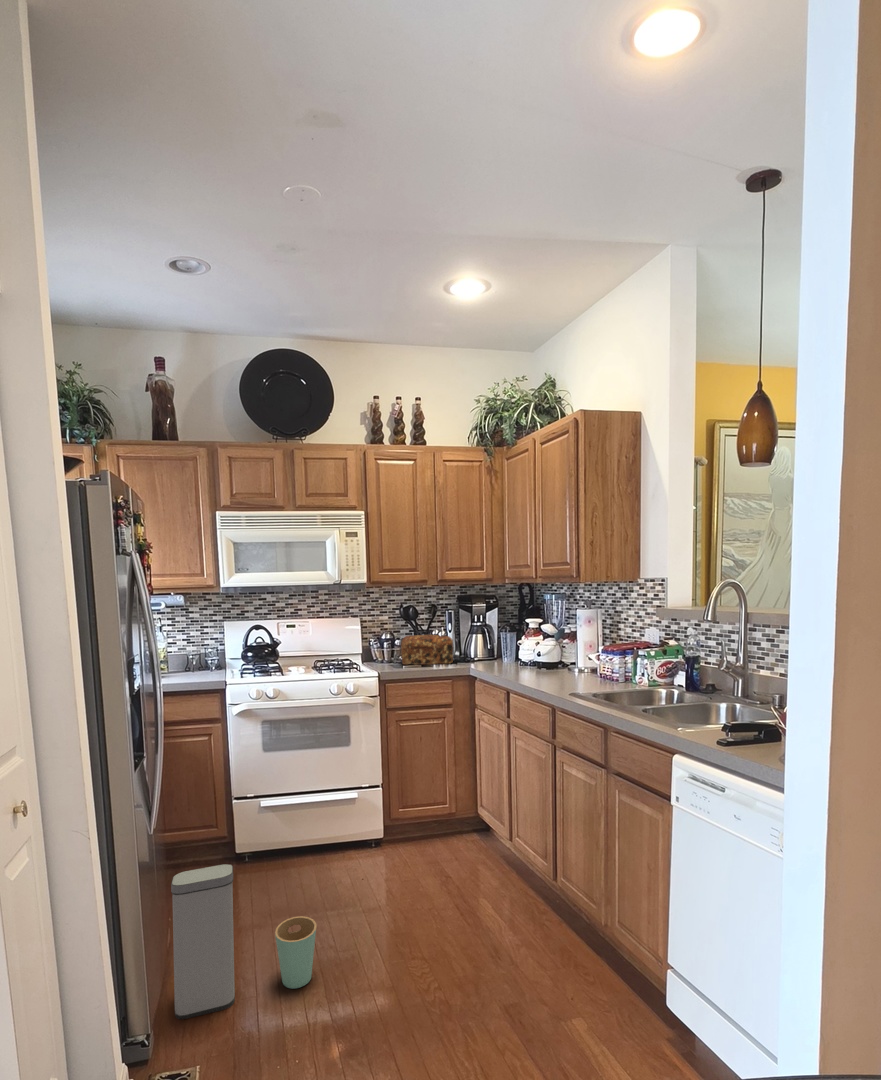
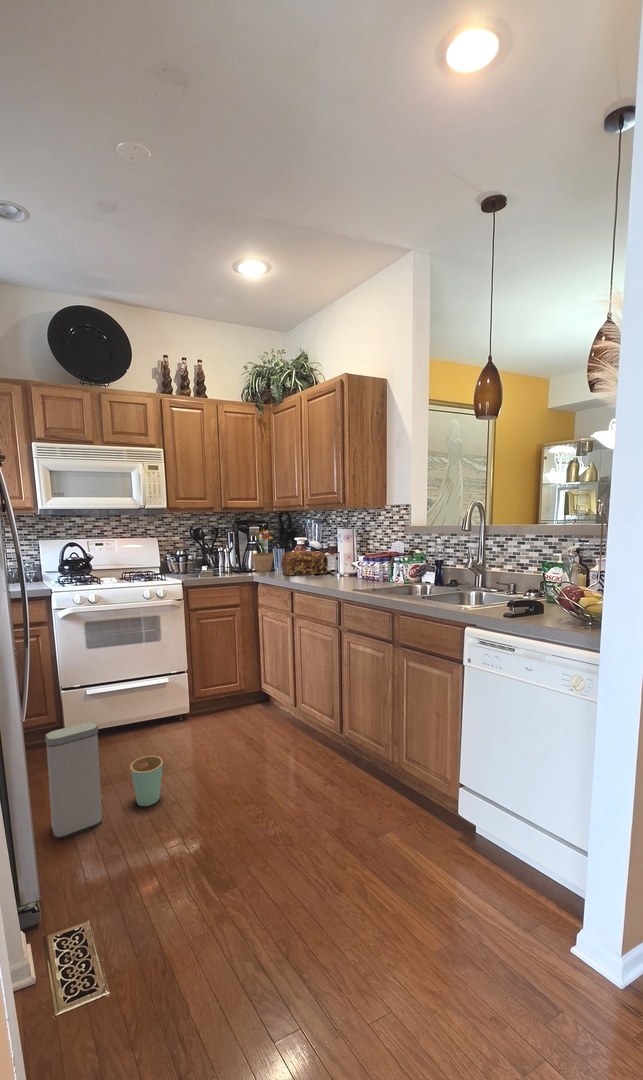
potted plant: none [466,606,500,666] -> present [251,529,274,572]
bread loaf: present [401,635,454,665] -> present [281,551,328,576]

